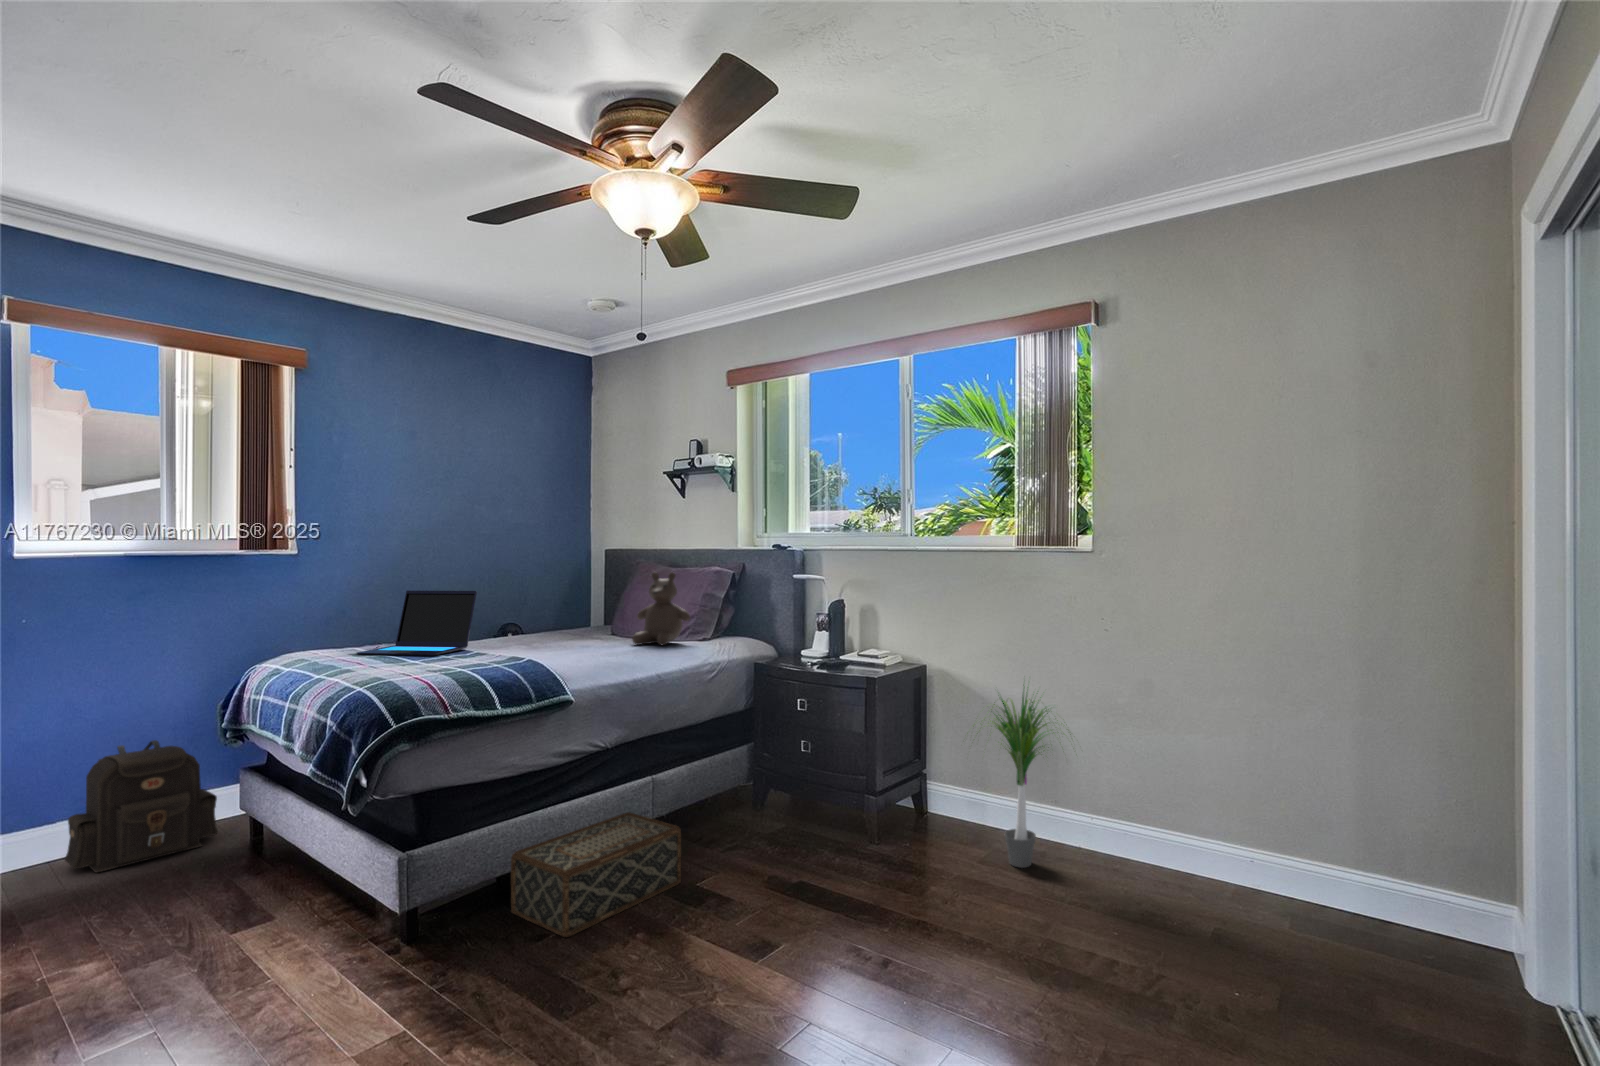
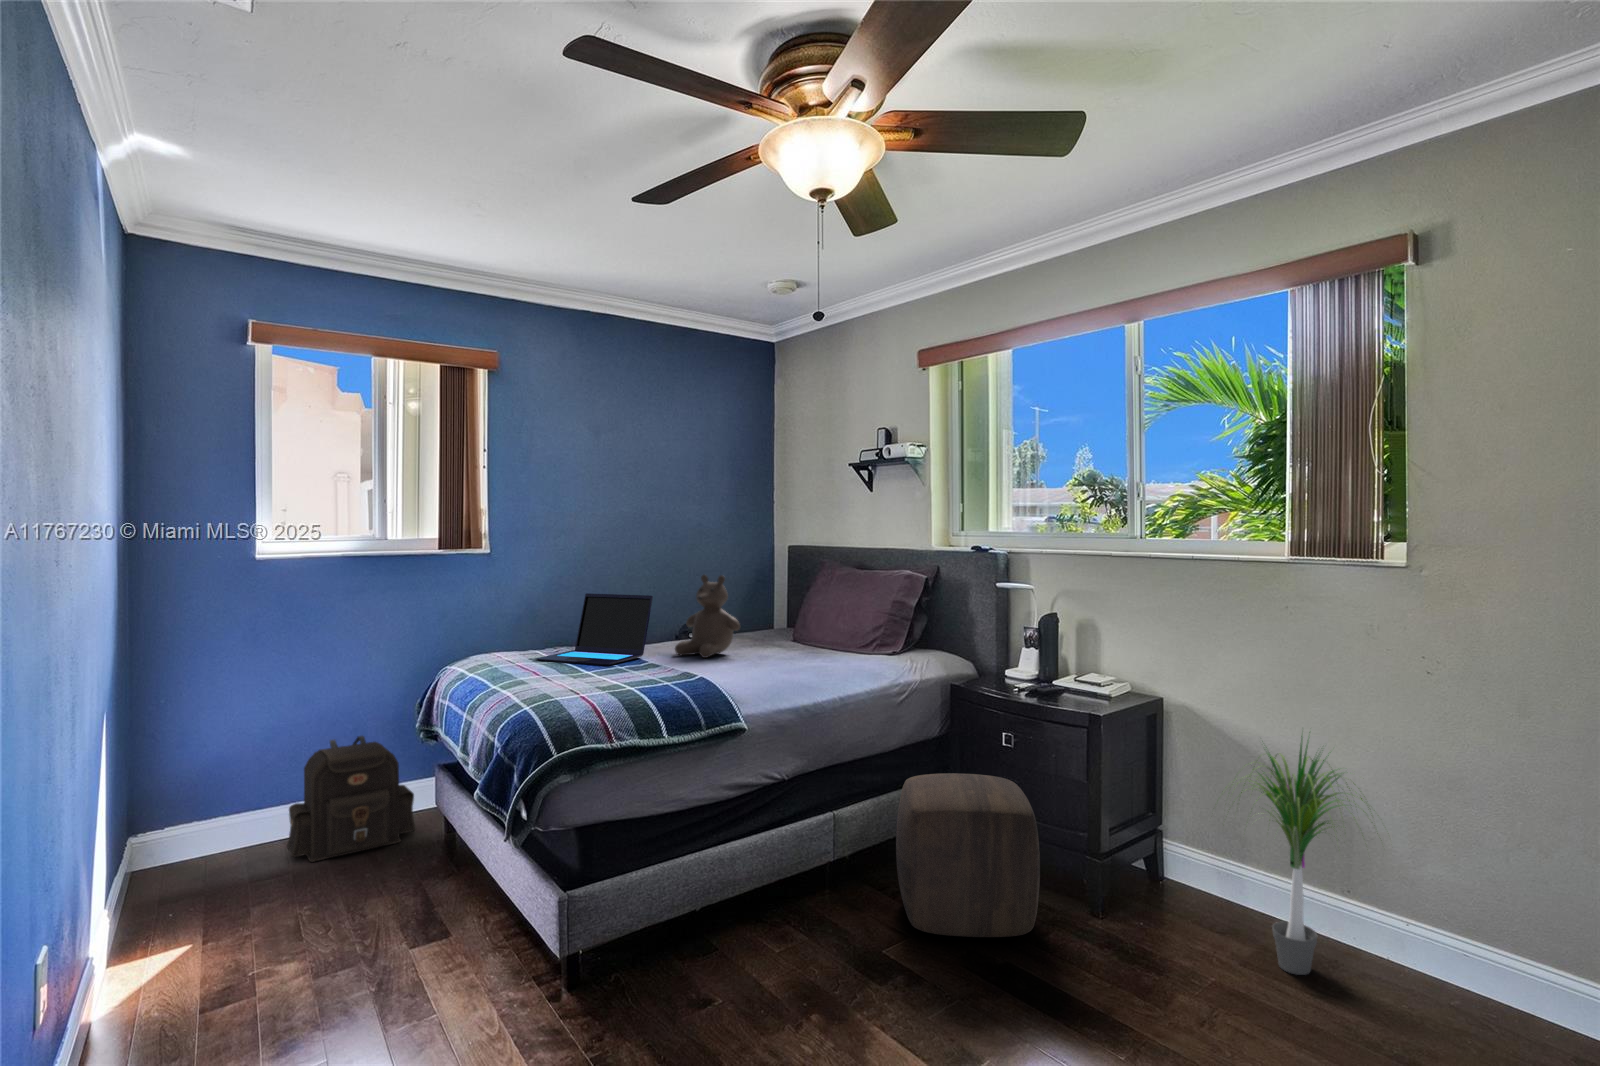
teddy bear: present [632,572,691,645] -> present [675,575,740,658]
ottoman: none [709,734,828,868] -> present [896,773,1040,937]
woven basket: present [511,812,681,937] -> none [678,854,863,1001]

